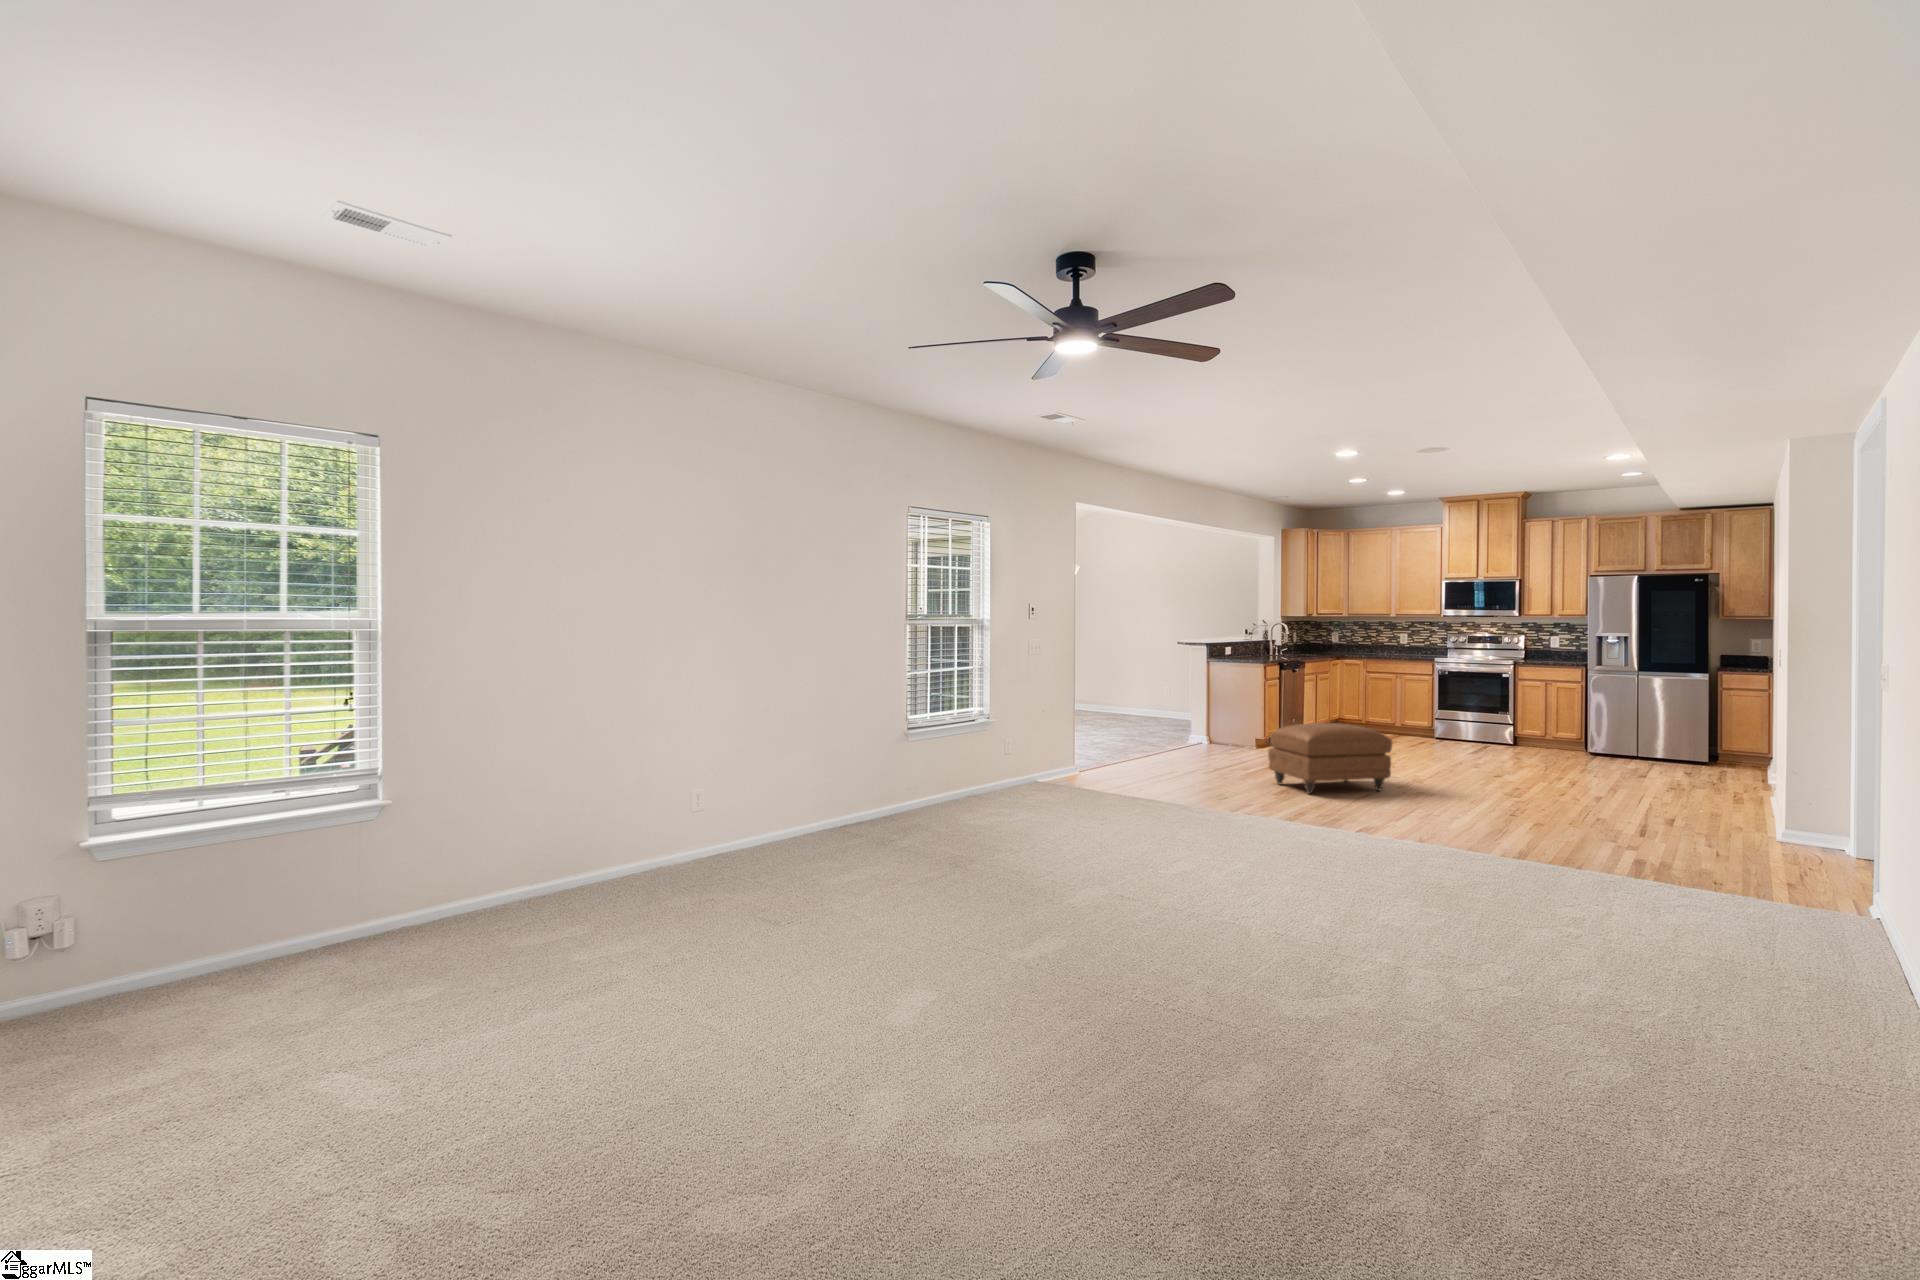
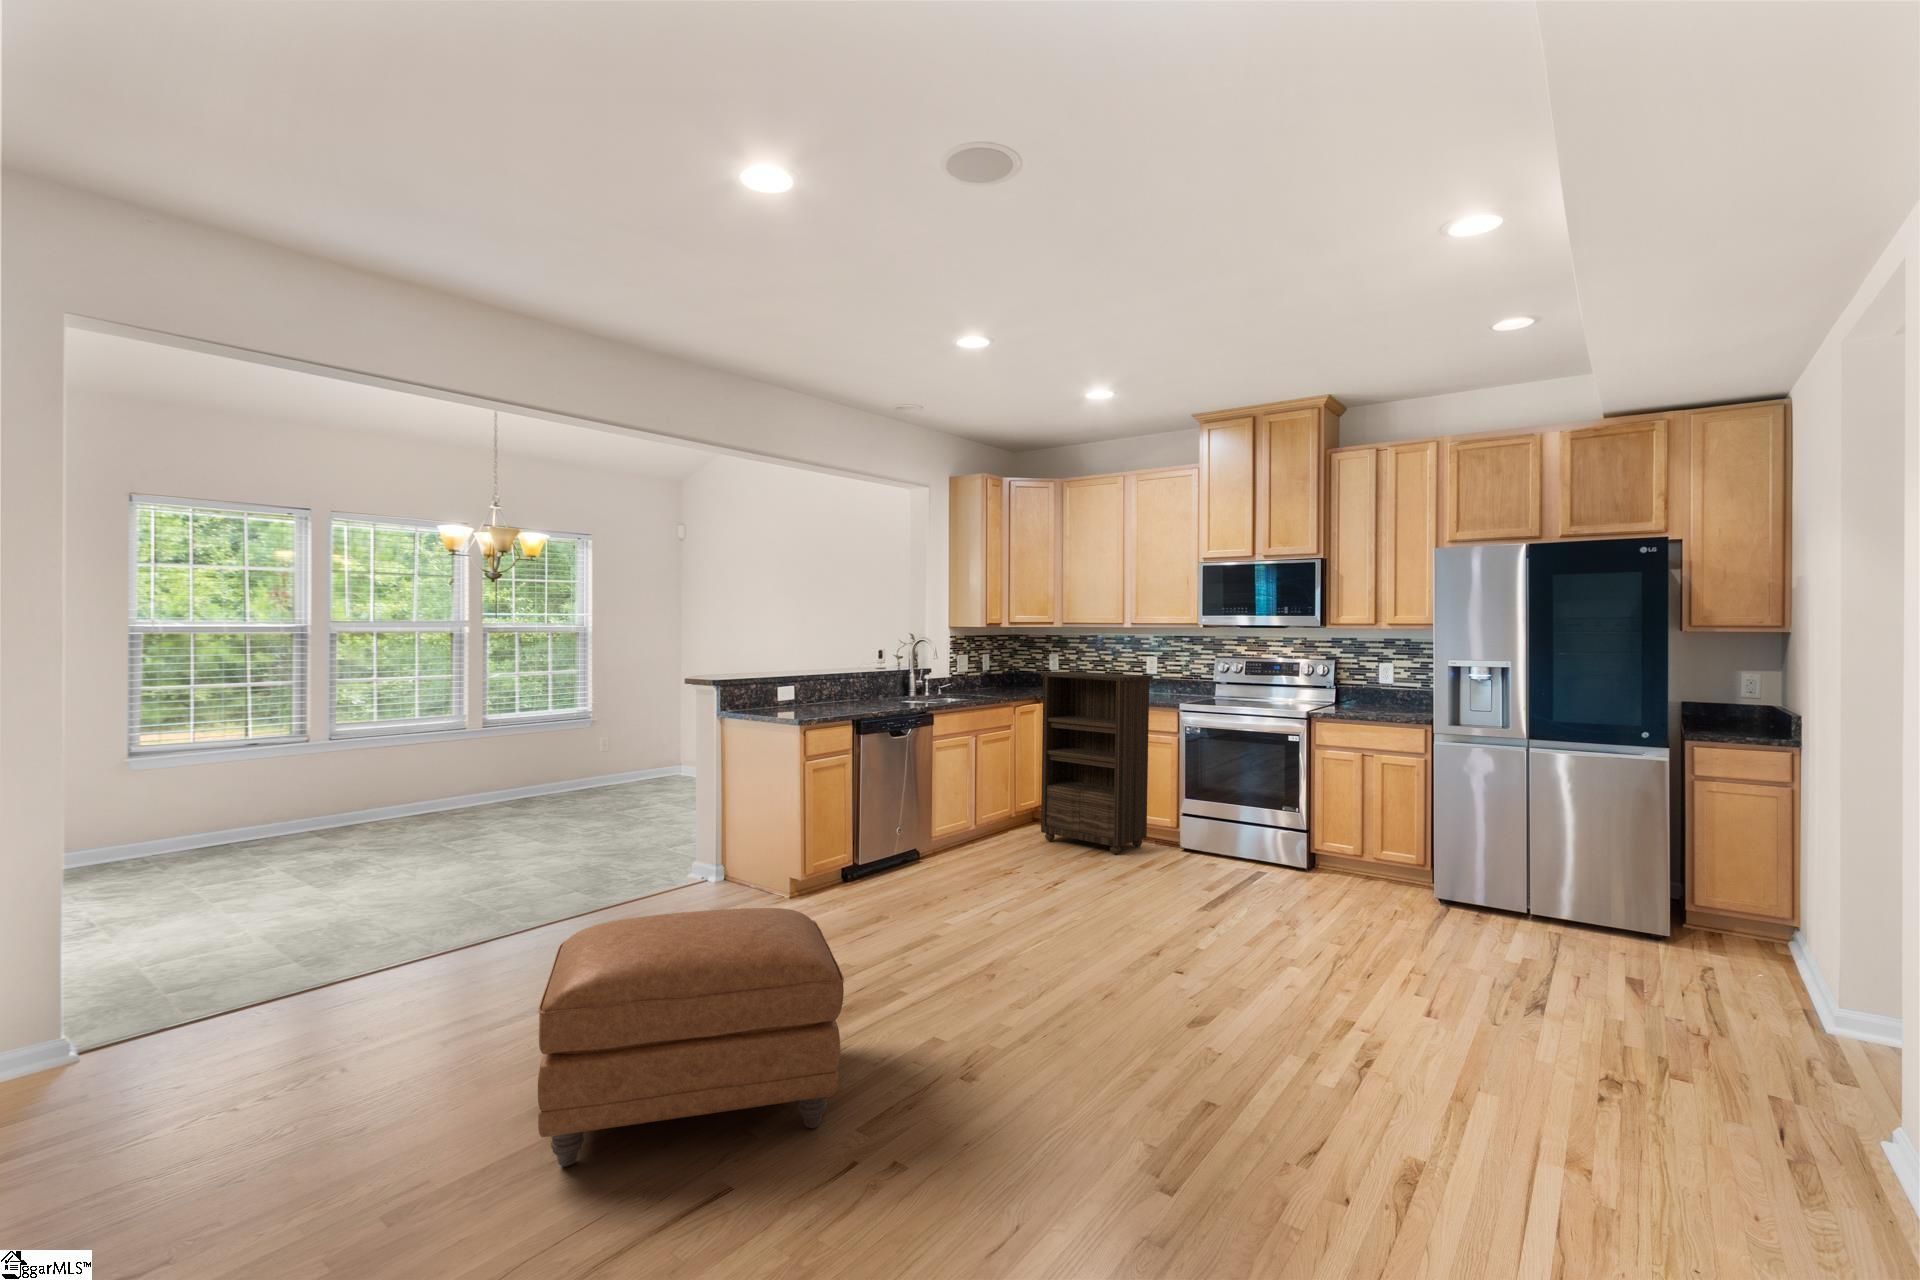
bookshelf: none [1352,642,1419,740] -> present [1041,672,1152,854]

